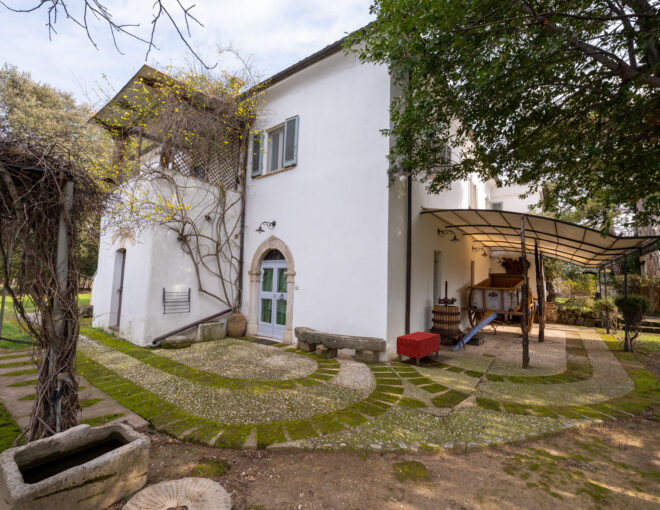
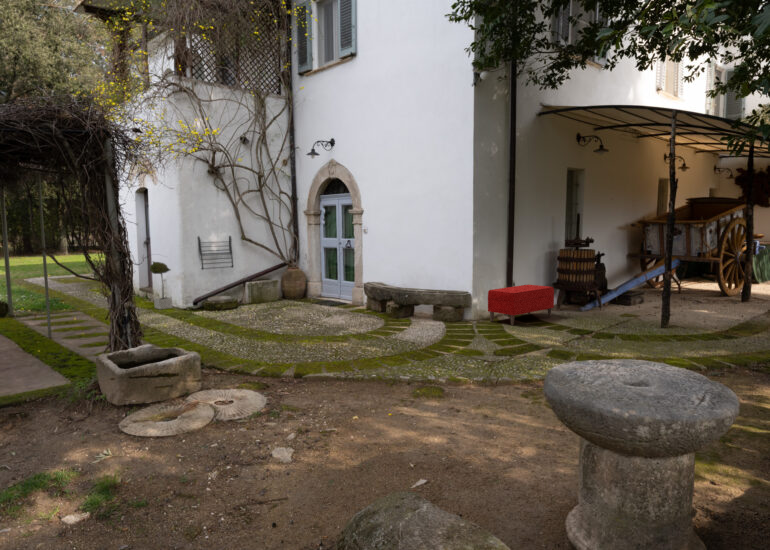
potted tree: none [118,306,137,347] -> present [150,262,173,309]

